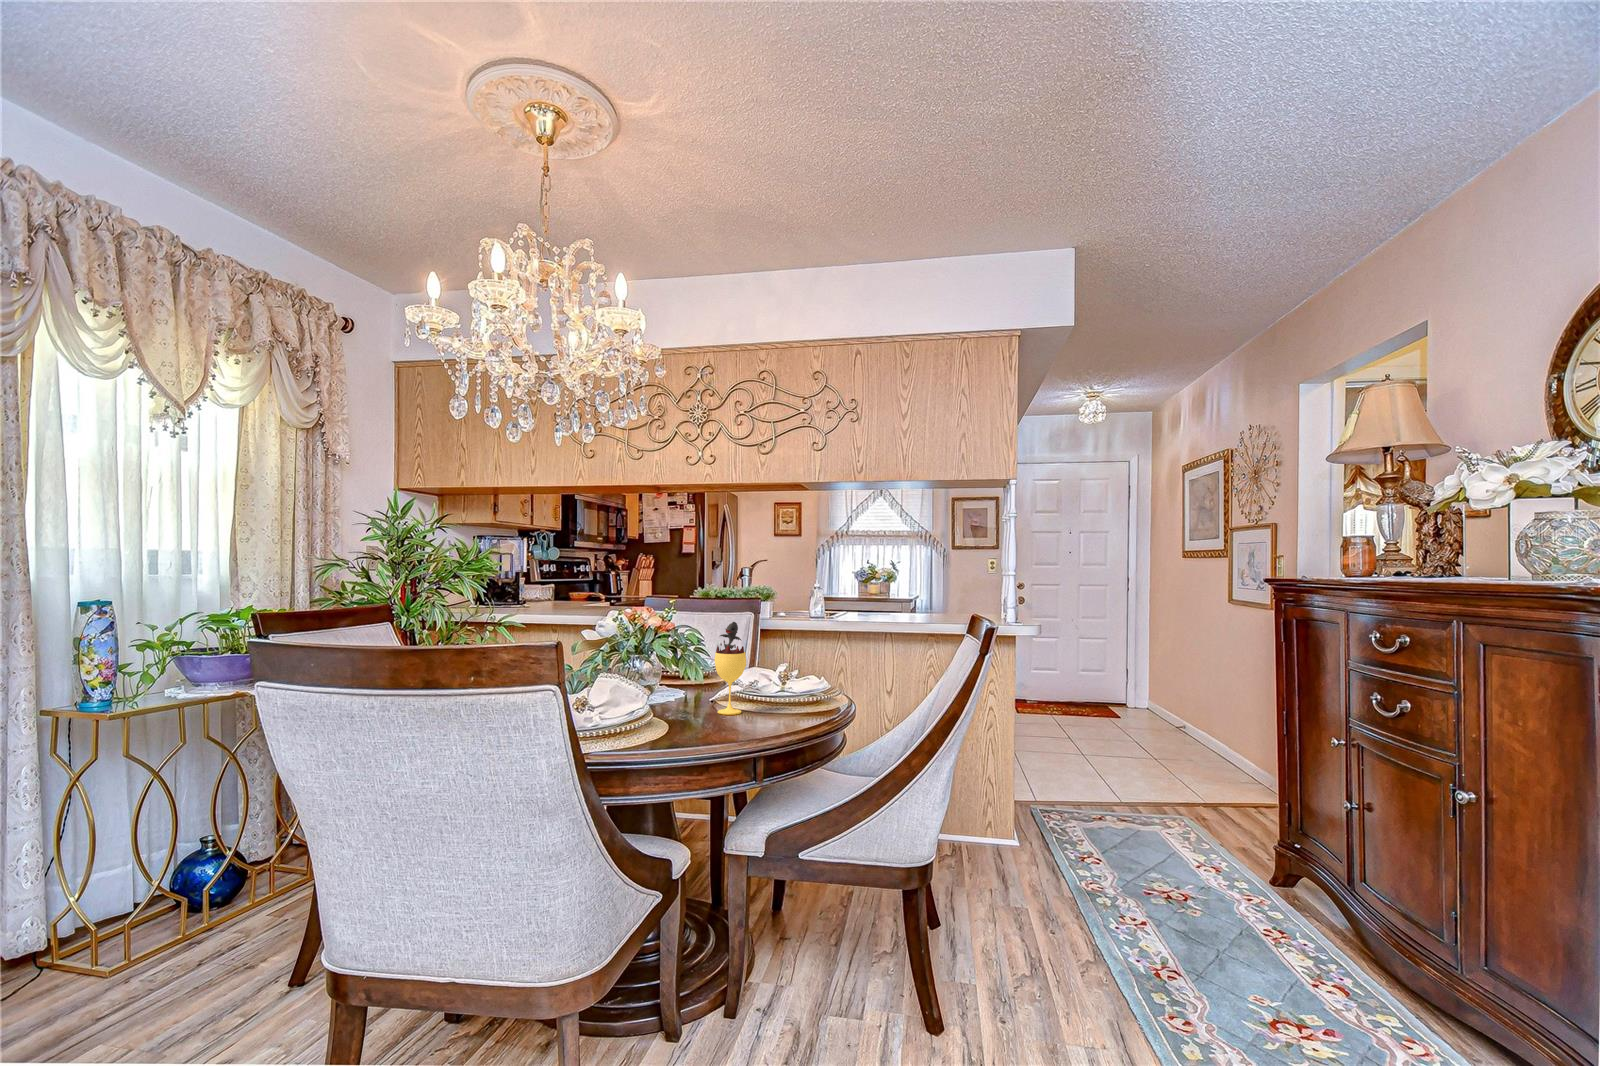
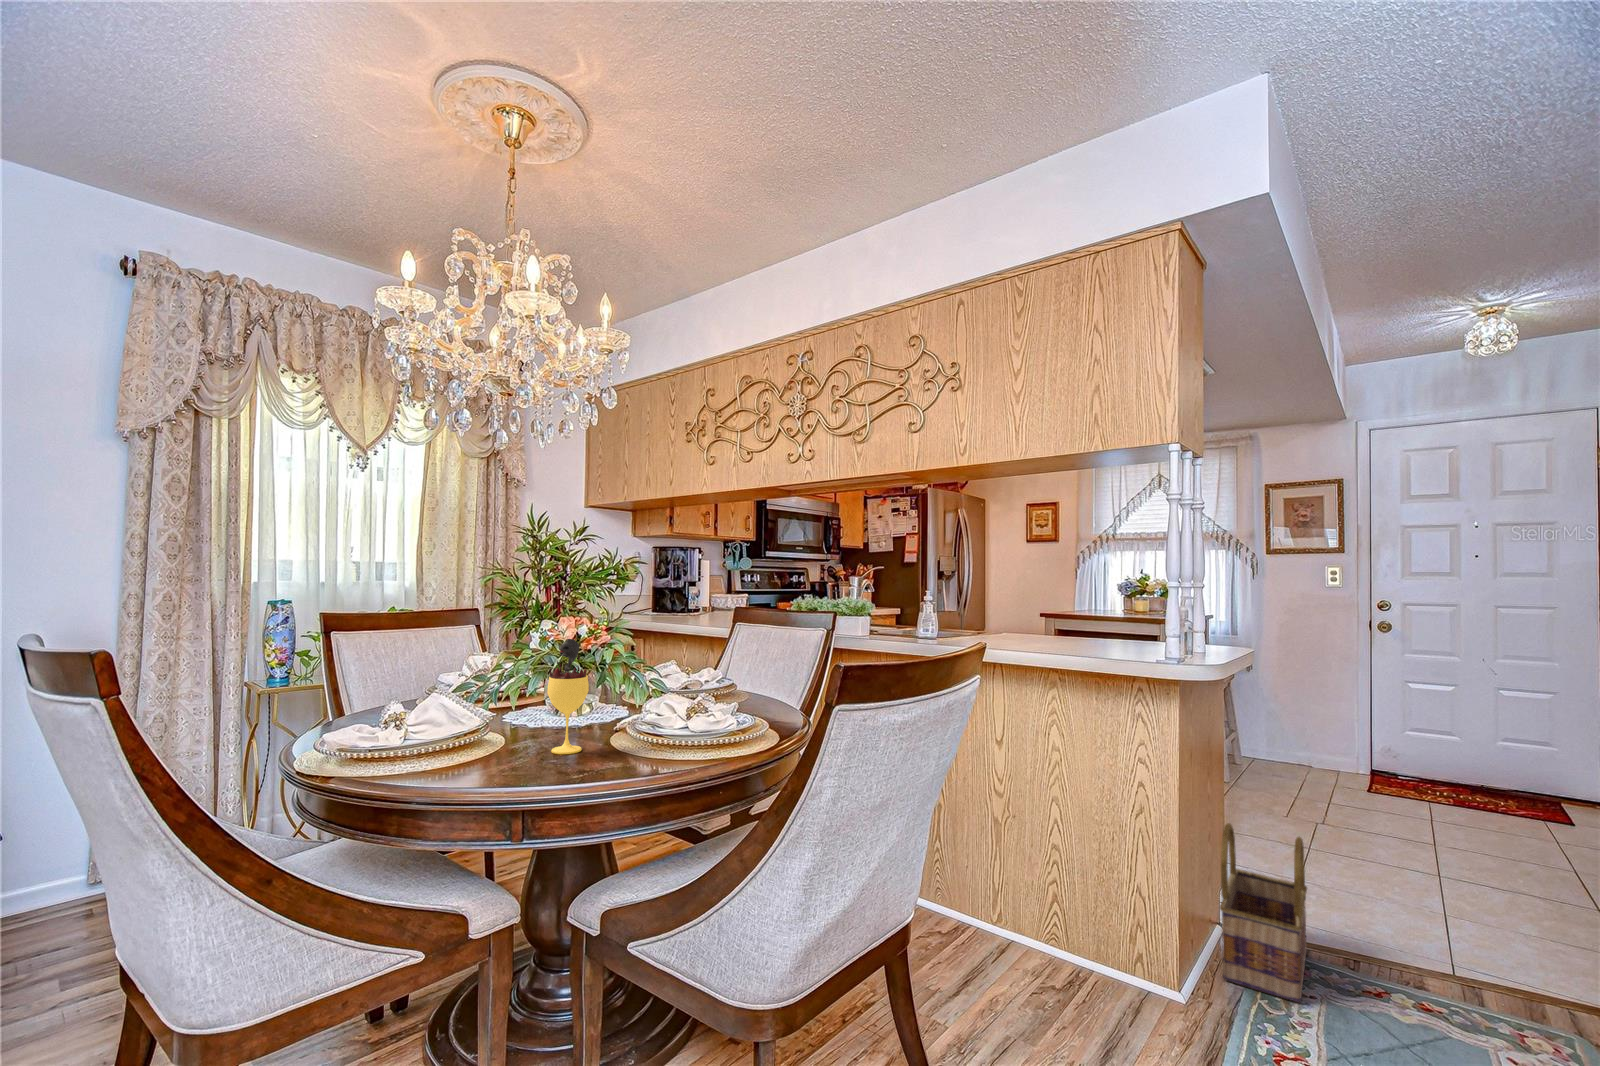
basket: none [1016,731,1074,833] -> present [1220,823,1307,1003]

